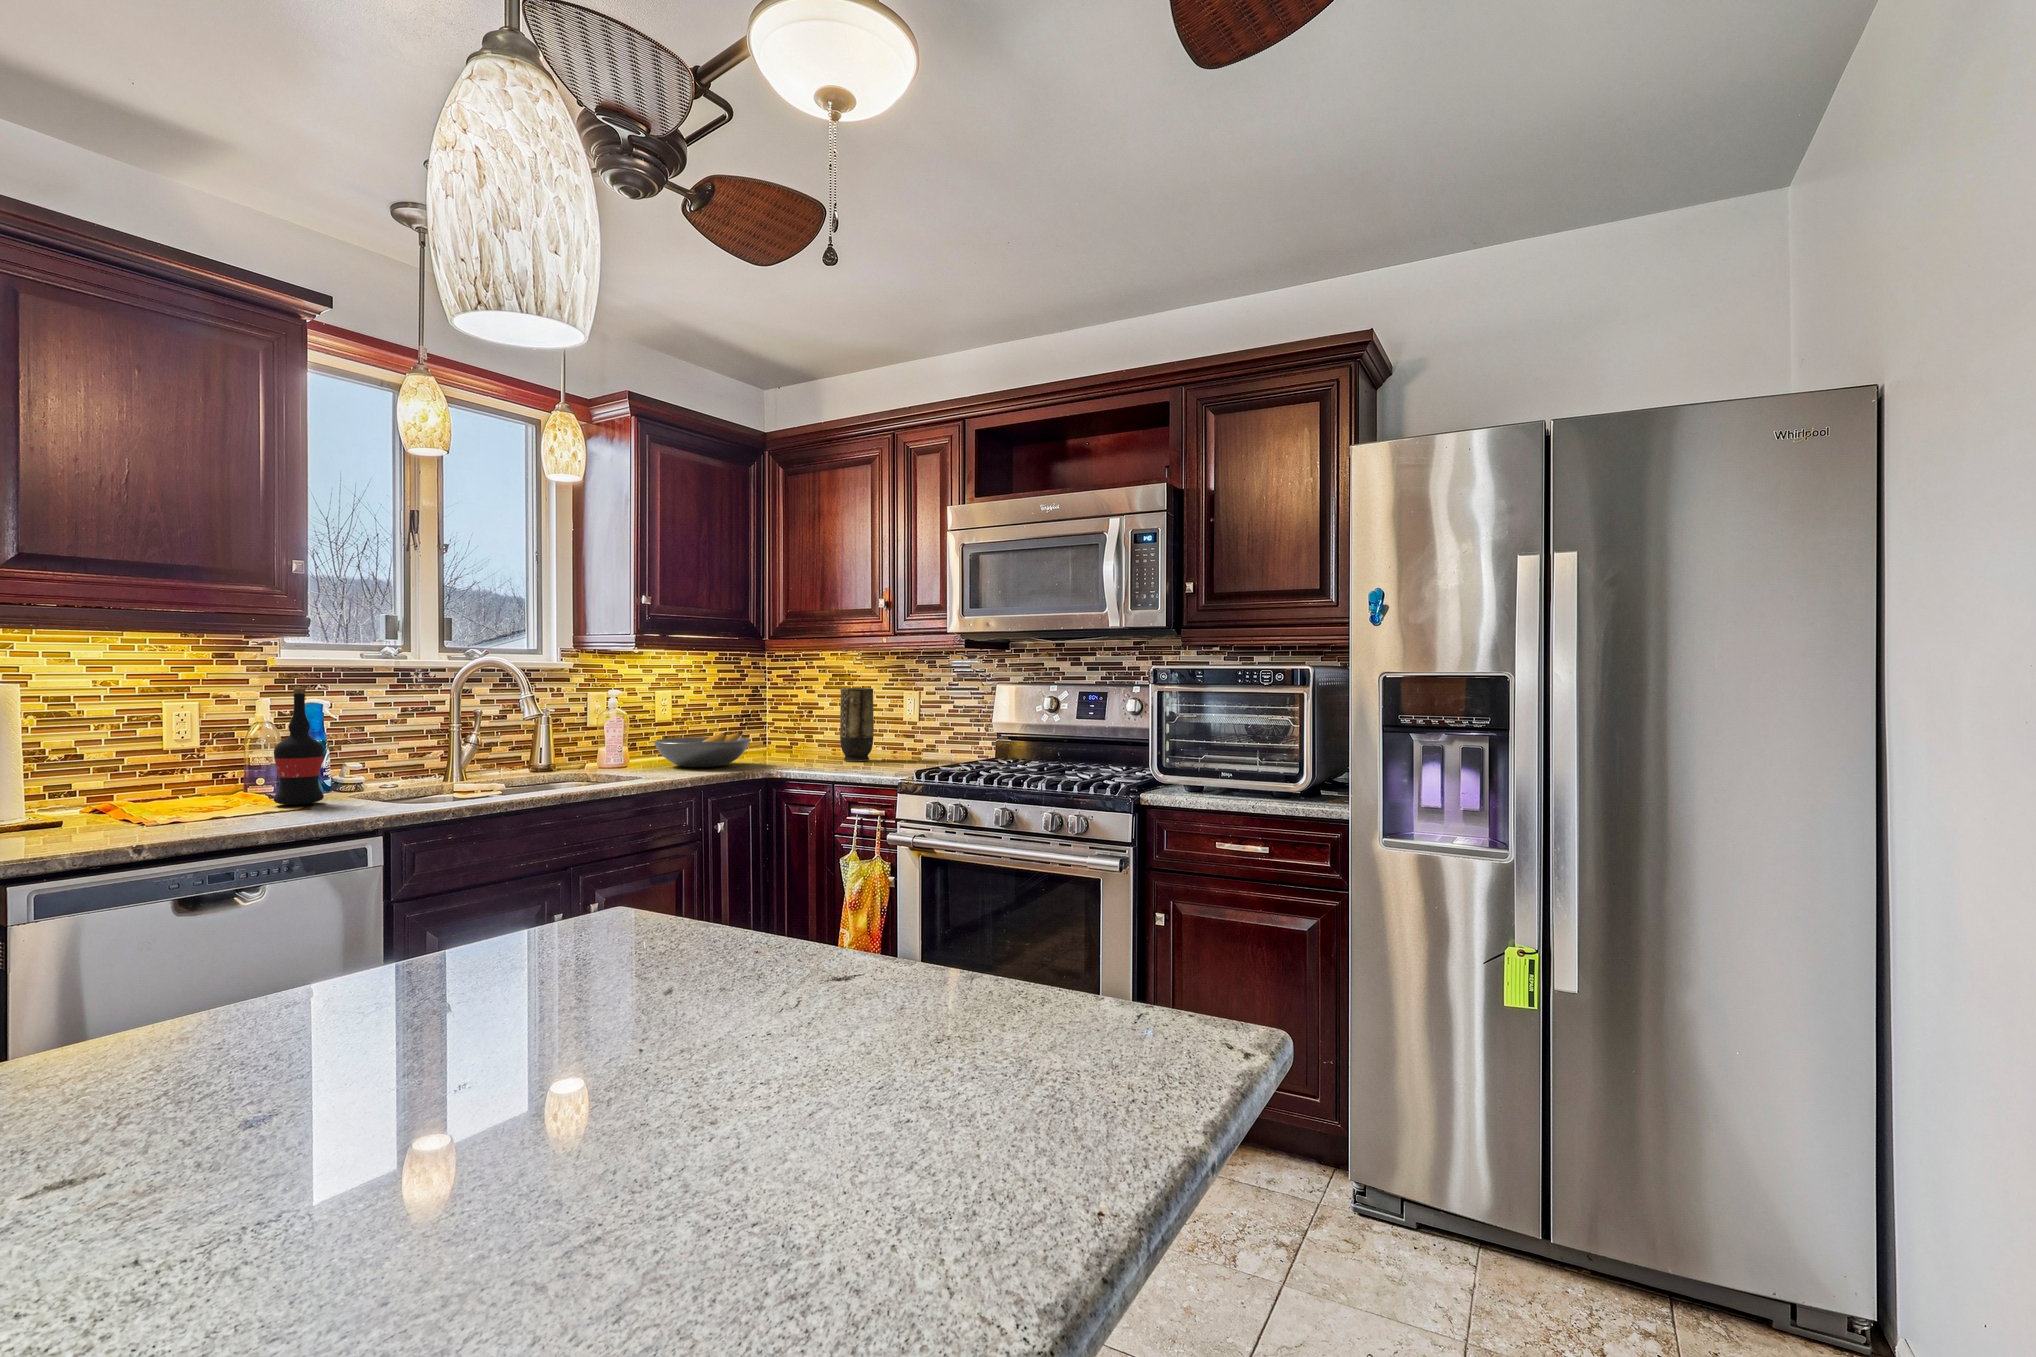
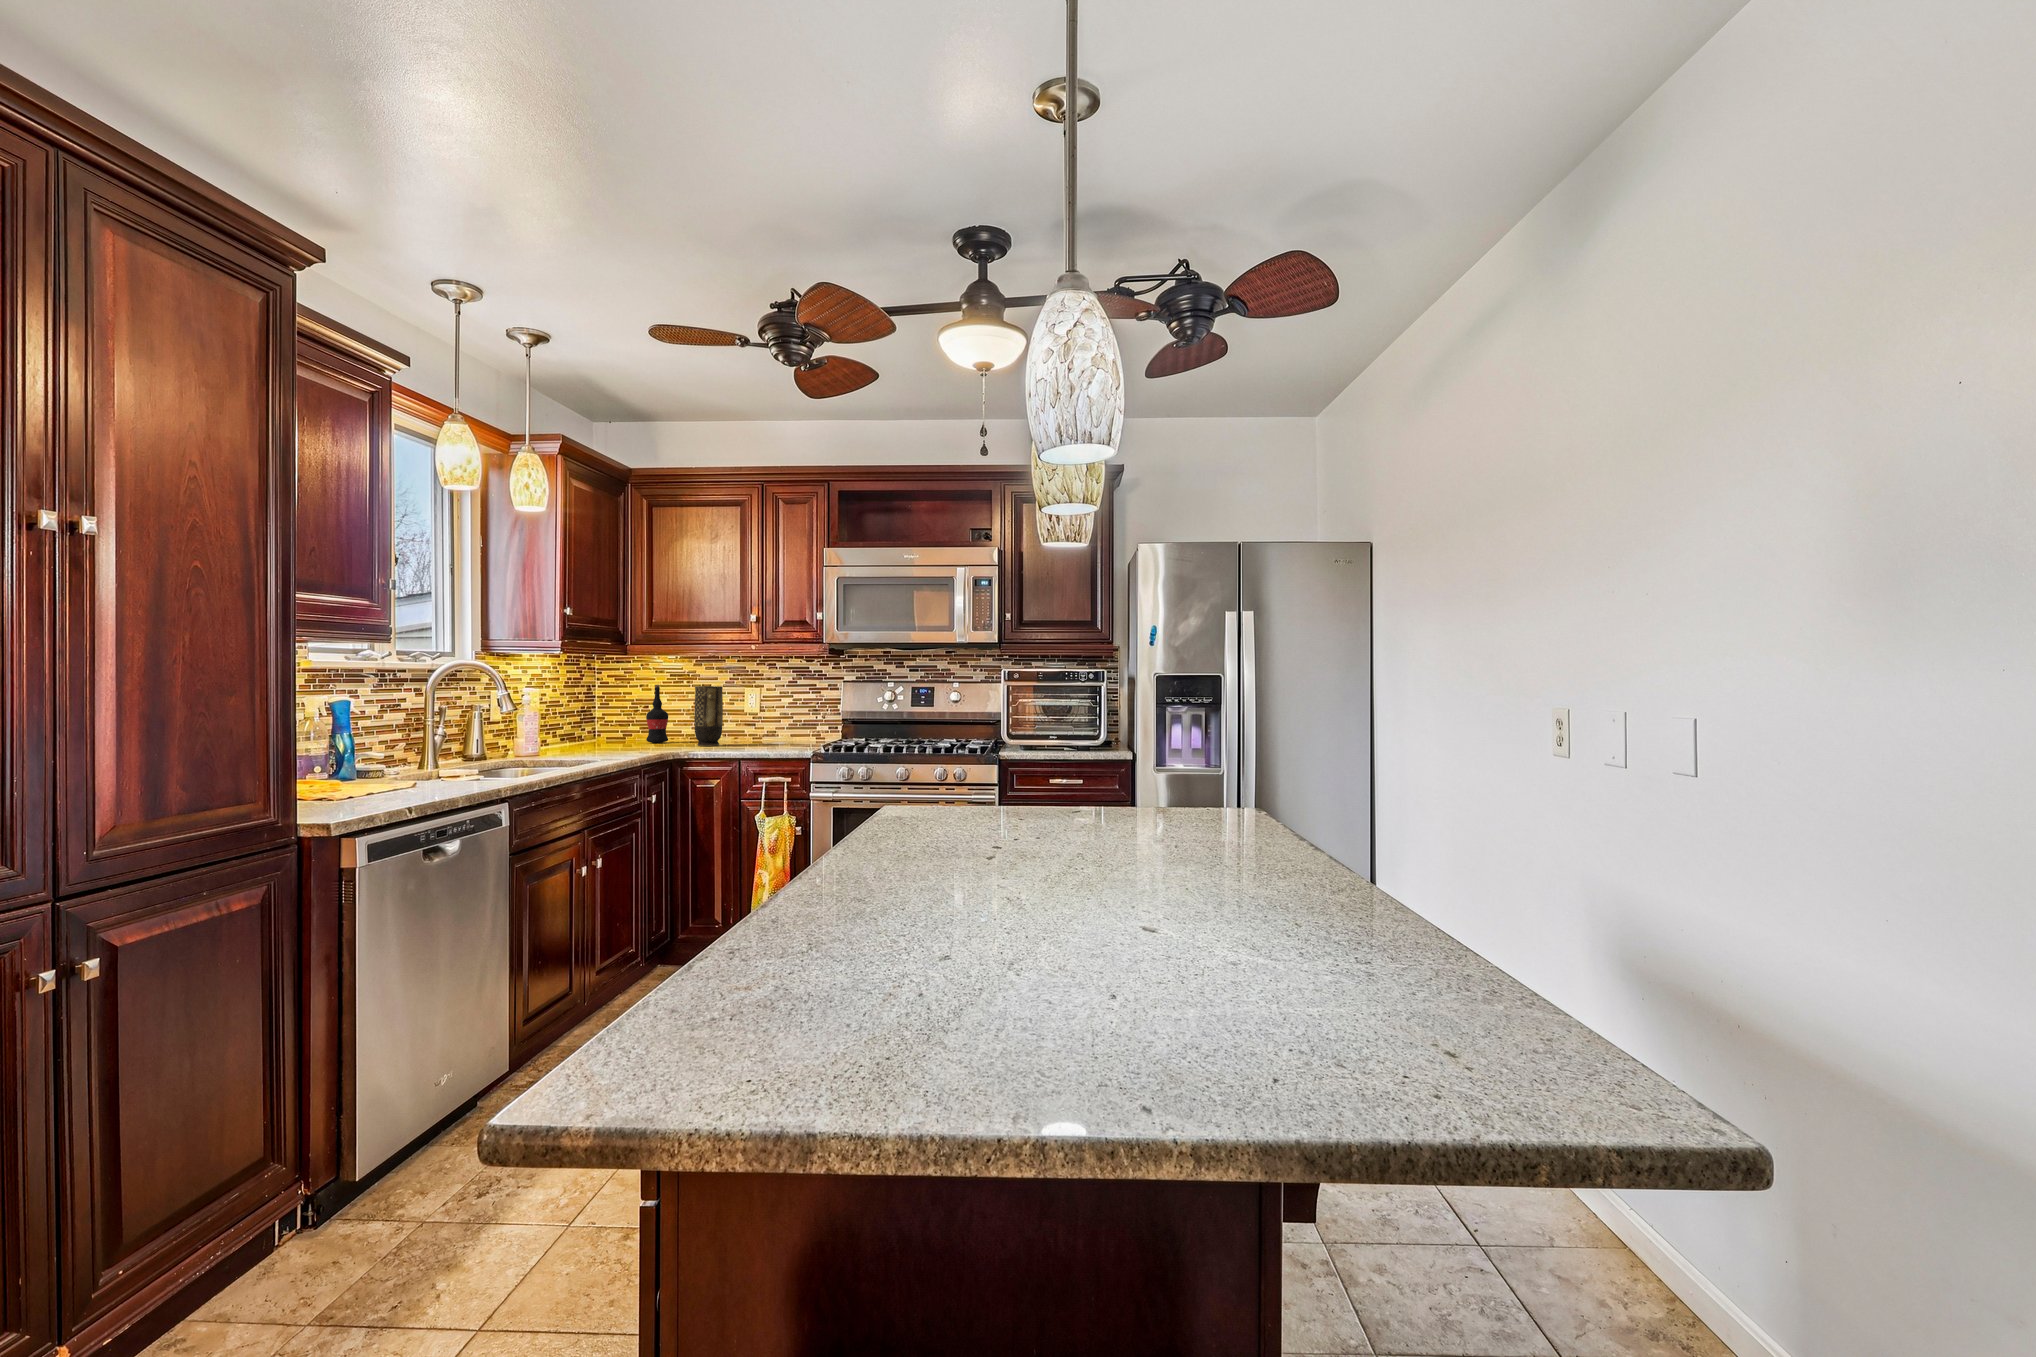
wine bottle: present [274,688,324,805] -> present [646,685,668,743]
fruit bowl: present [654,732,751,767] -> none [557,723,643,753]

